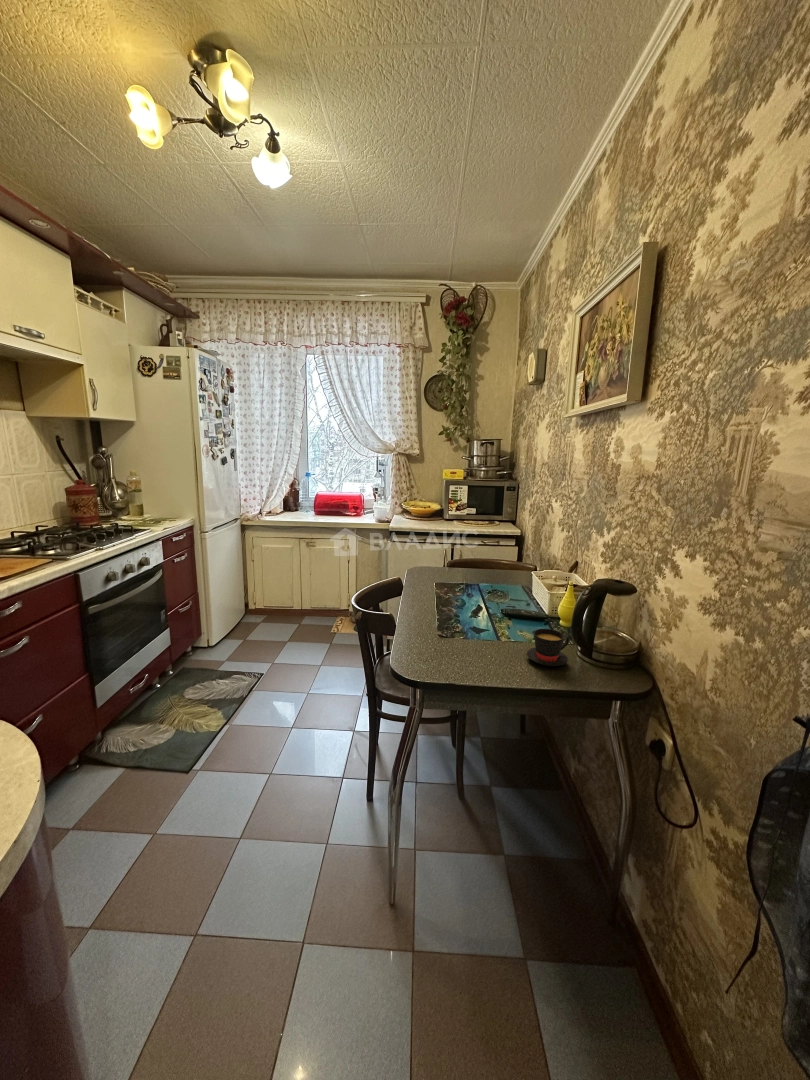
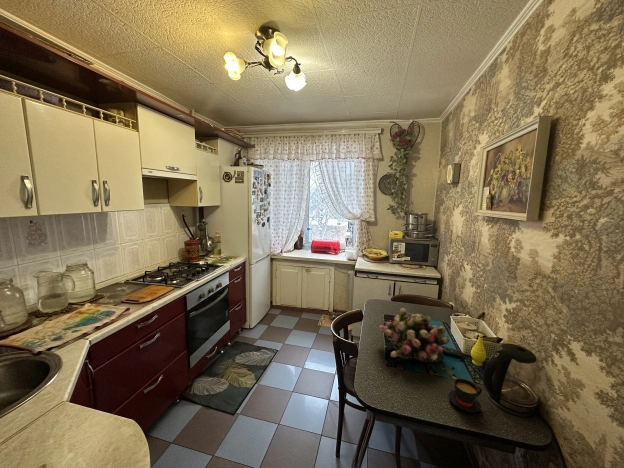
flower arrangement: none [427,554,528,625] -> present [379,308,449,363]

